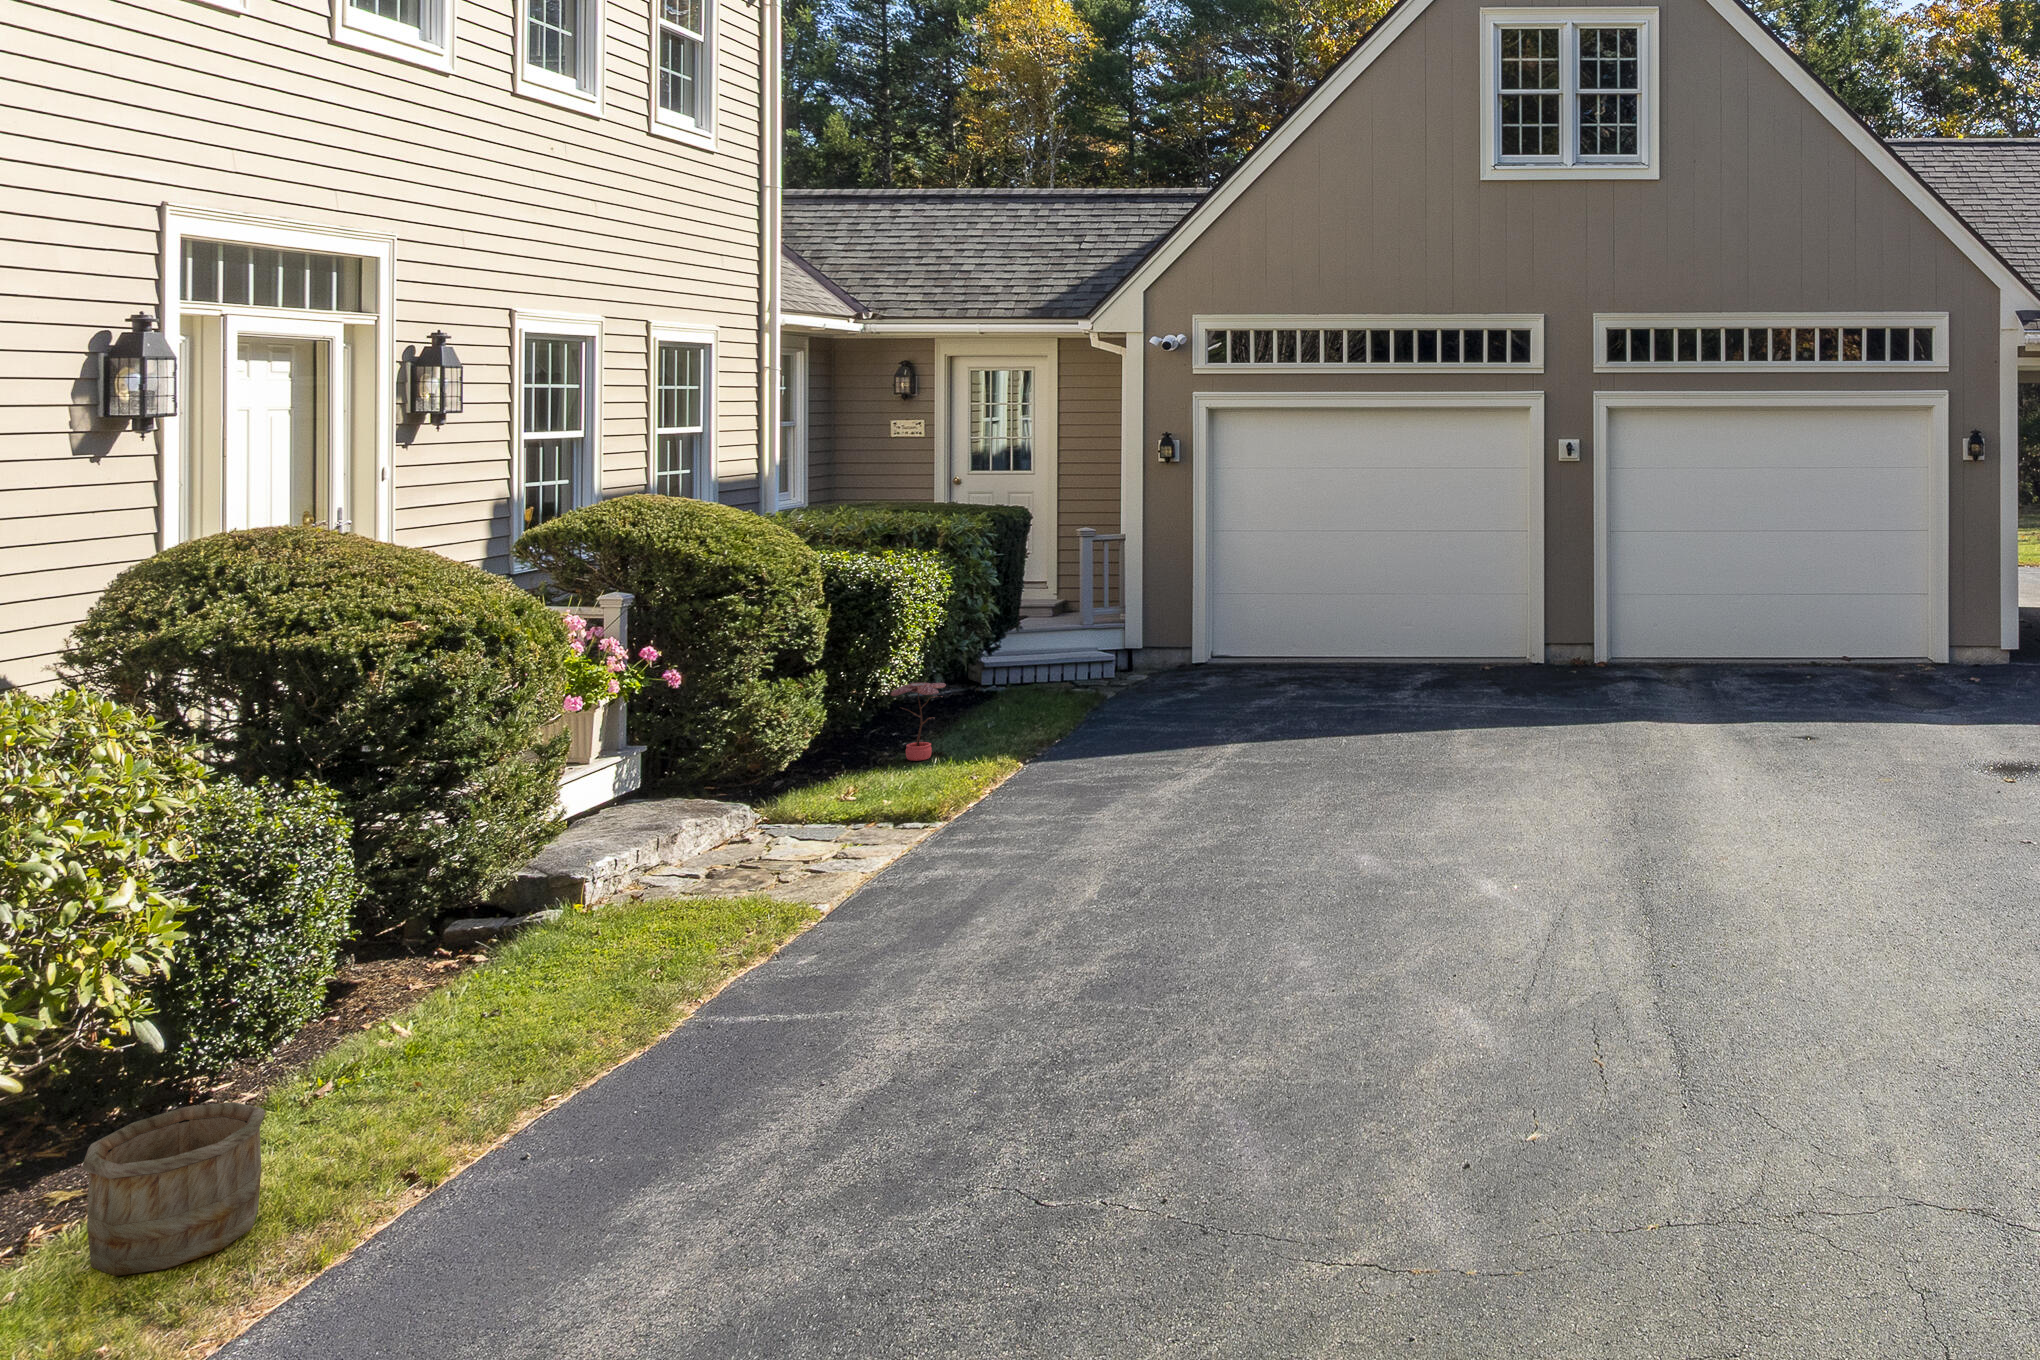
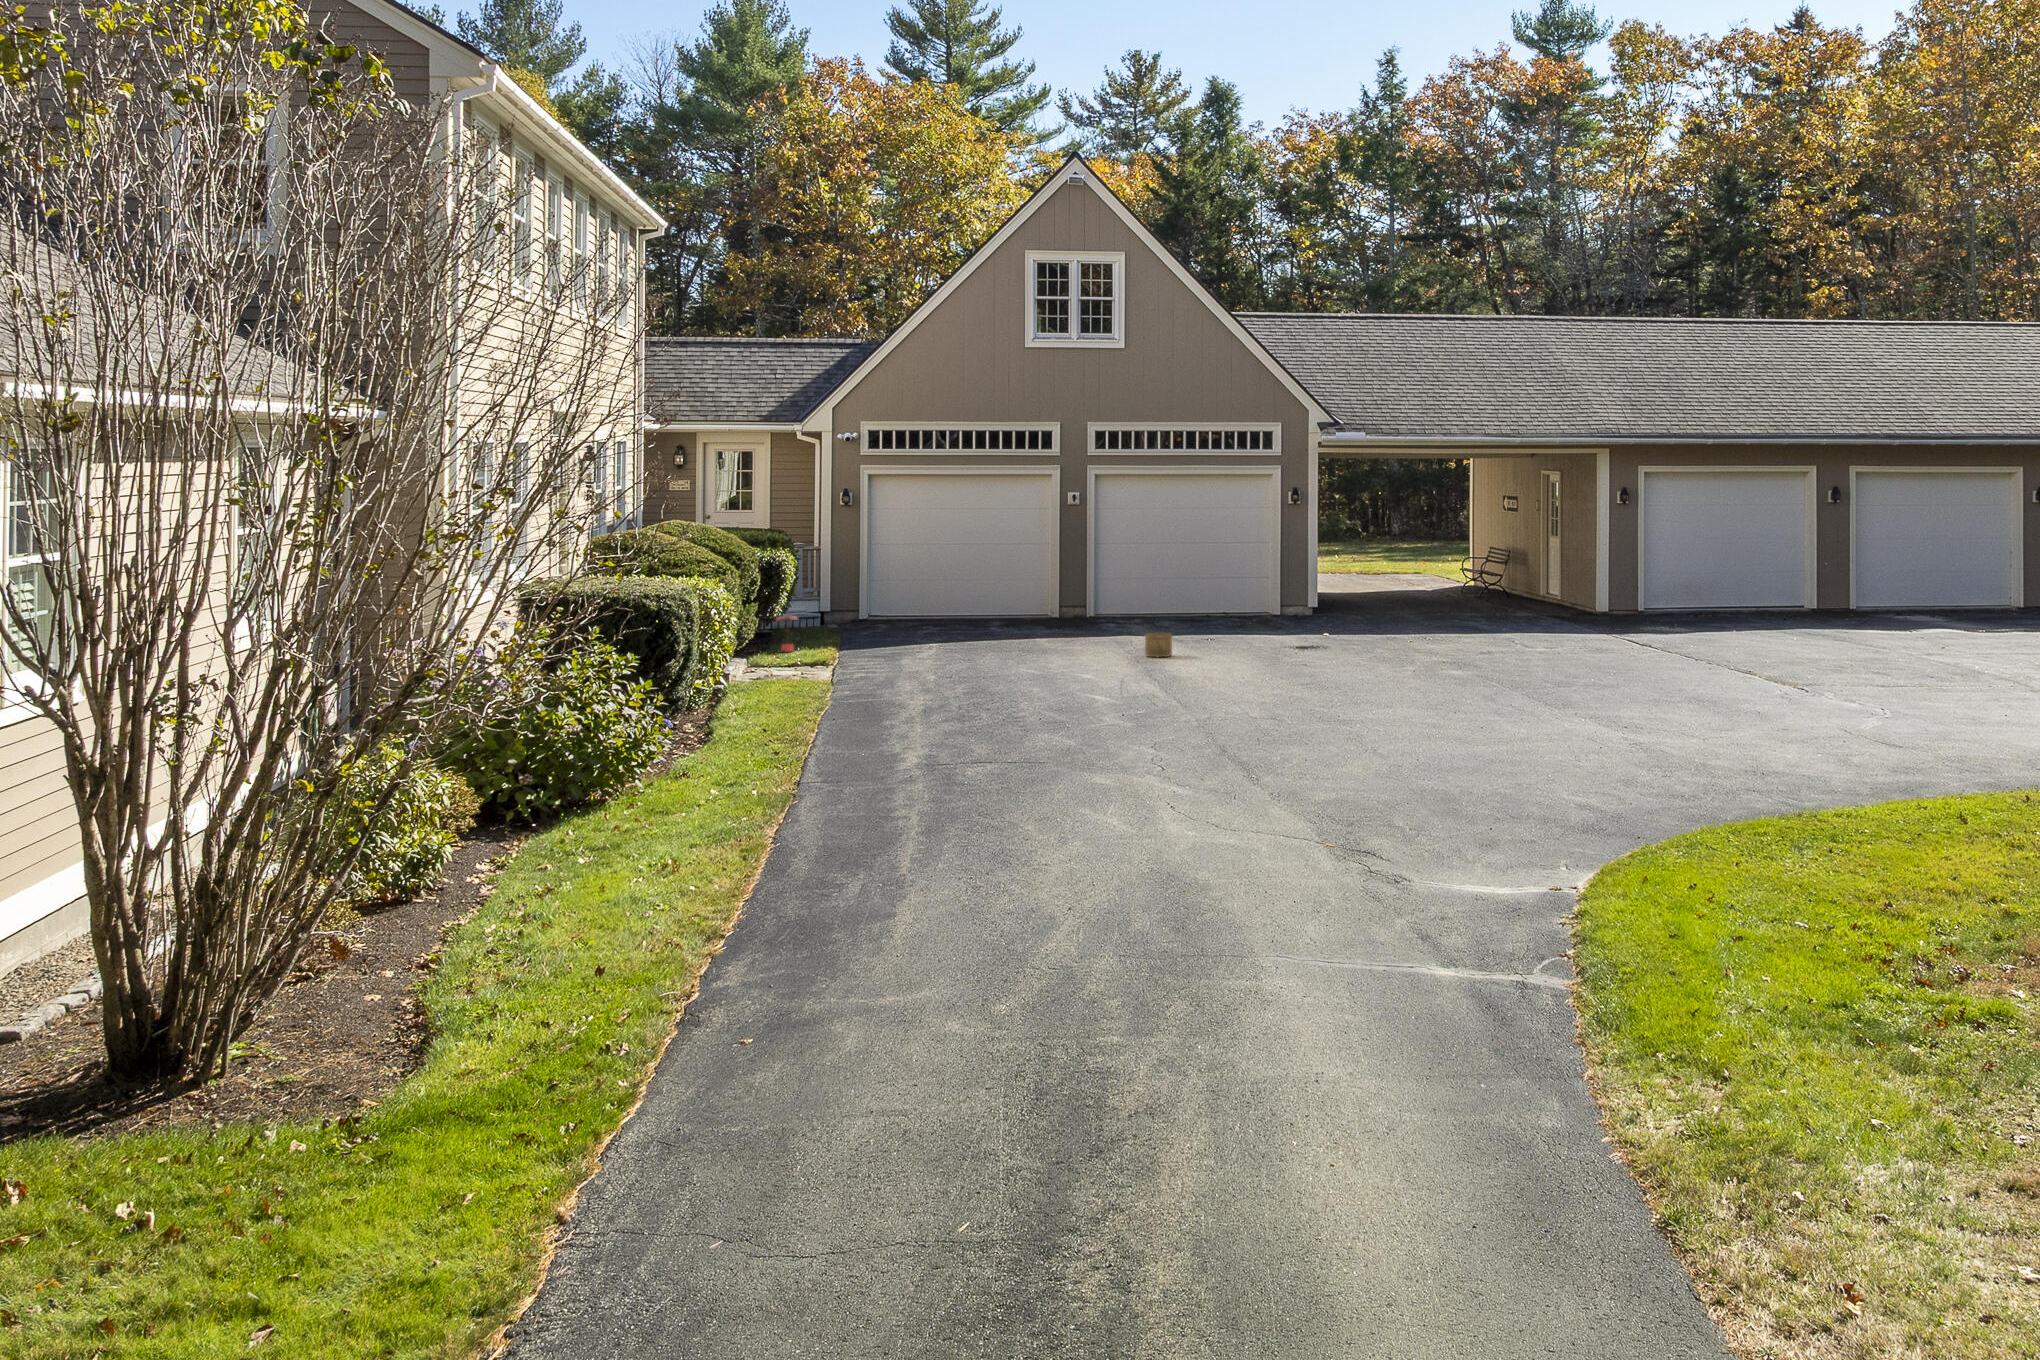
wooden bucket: present [82,1102,265,1276] -> present [1145,633,1172,657]

